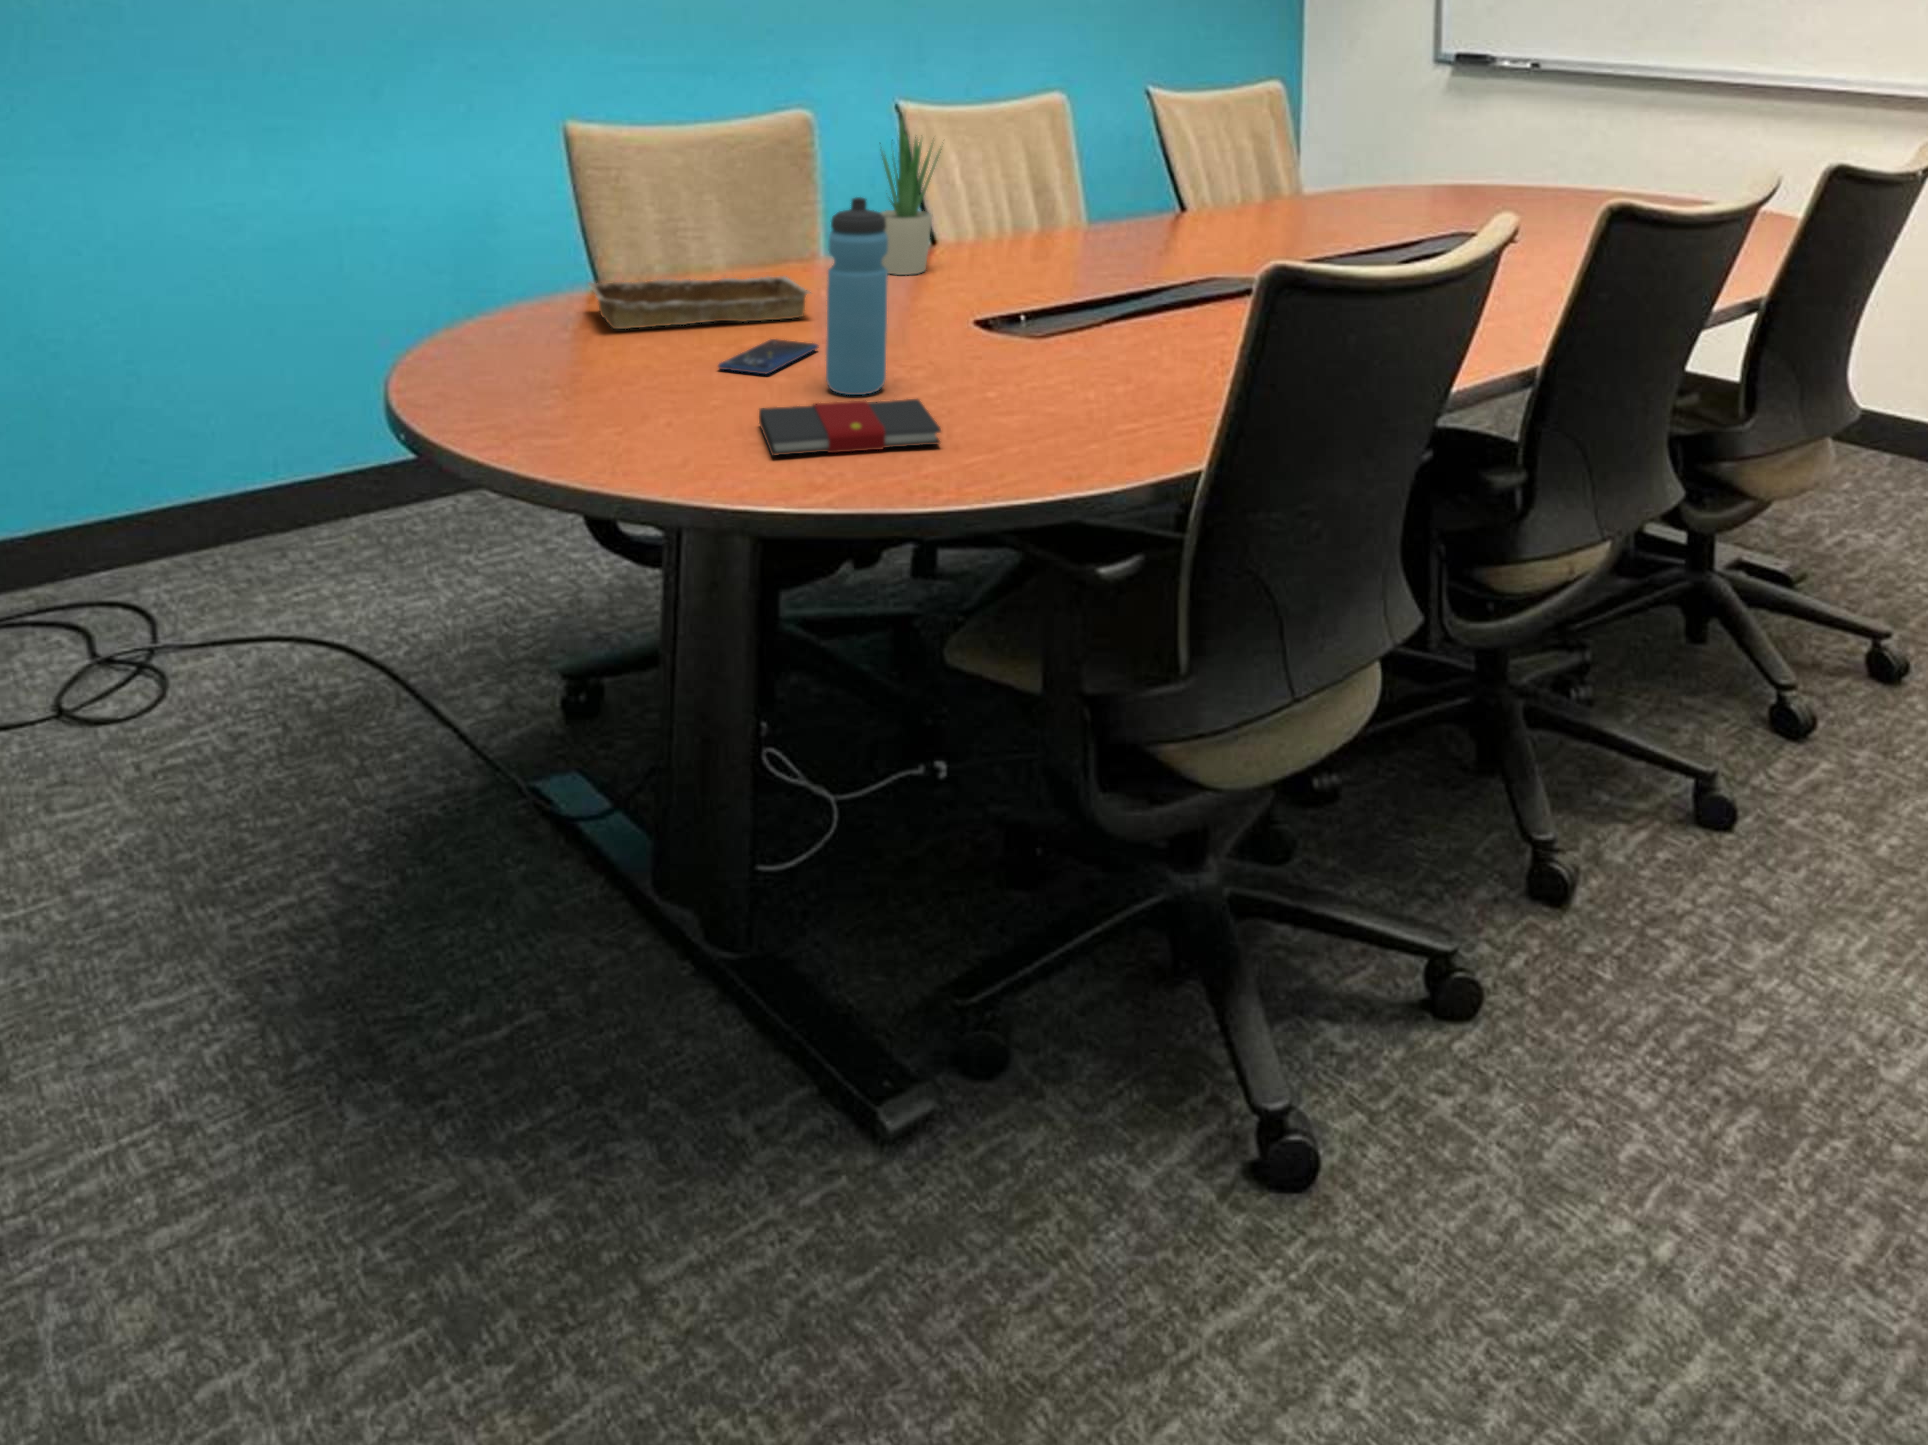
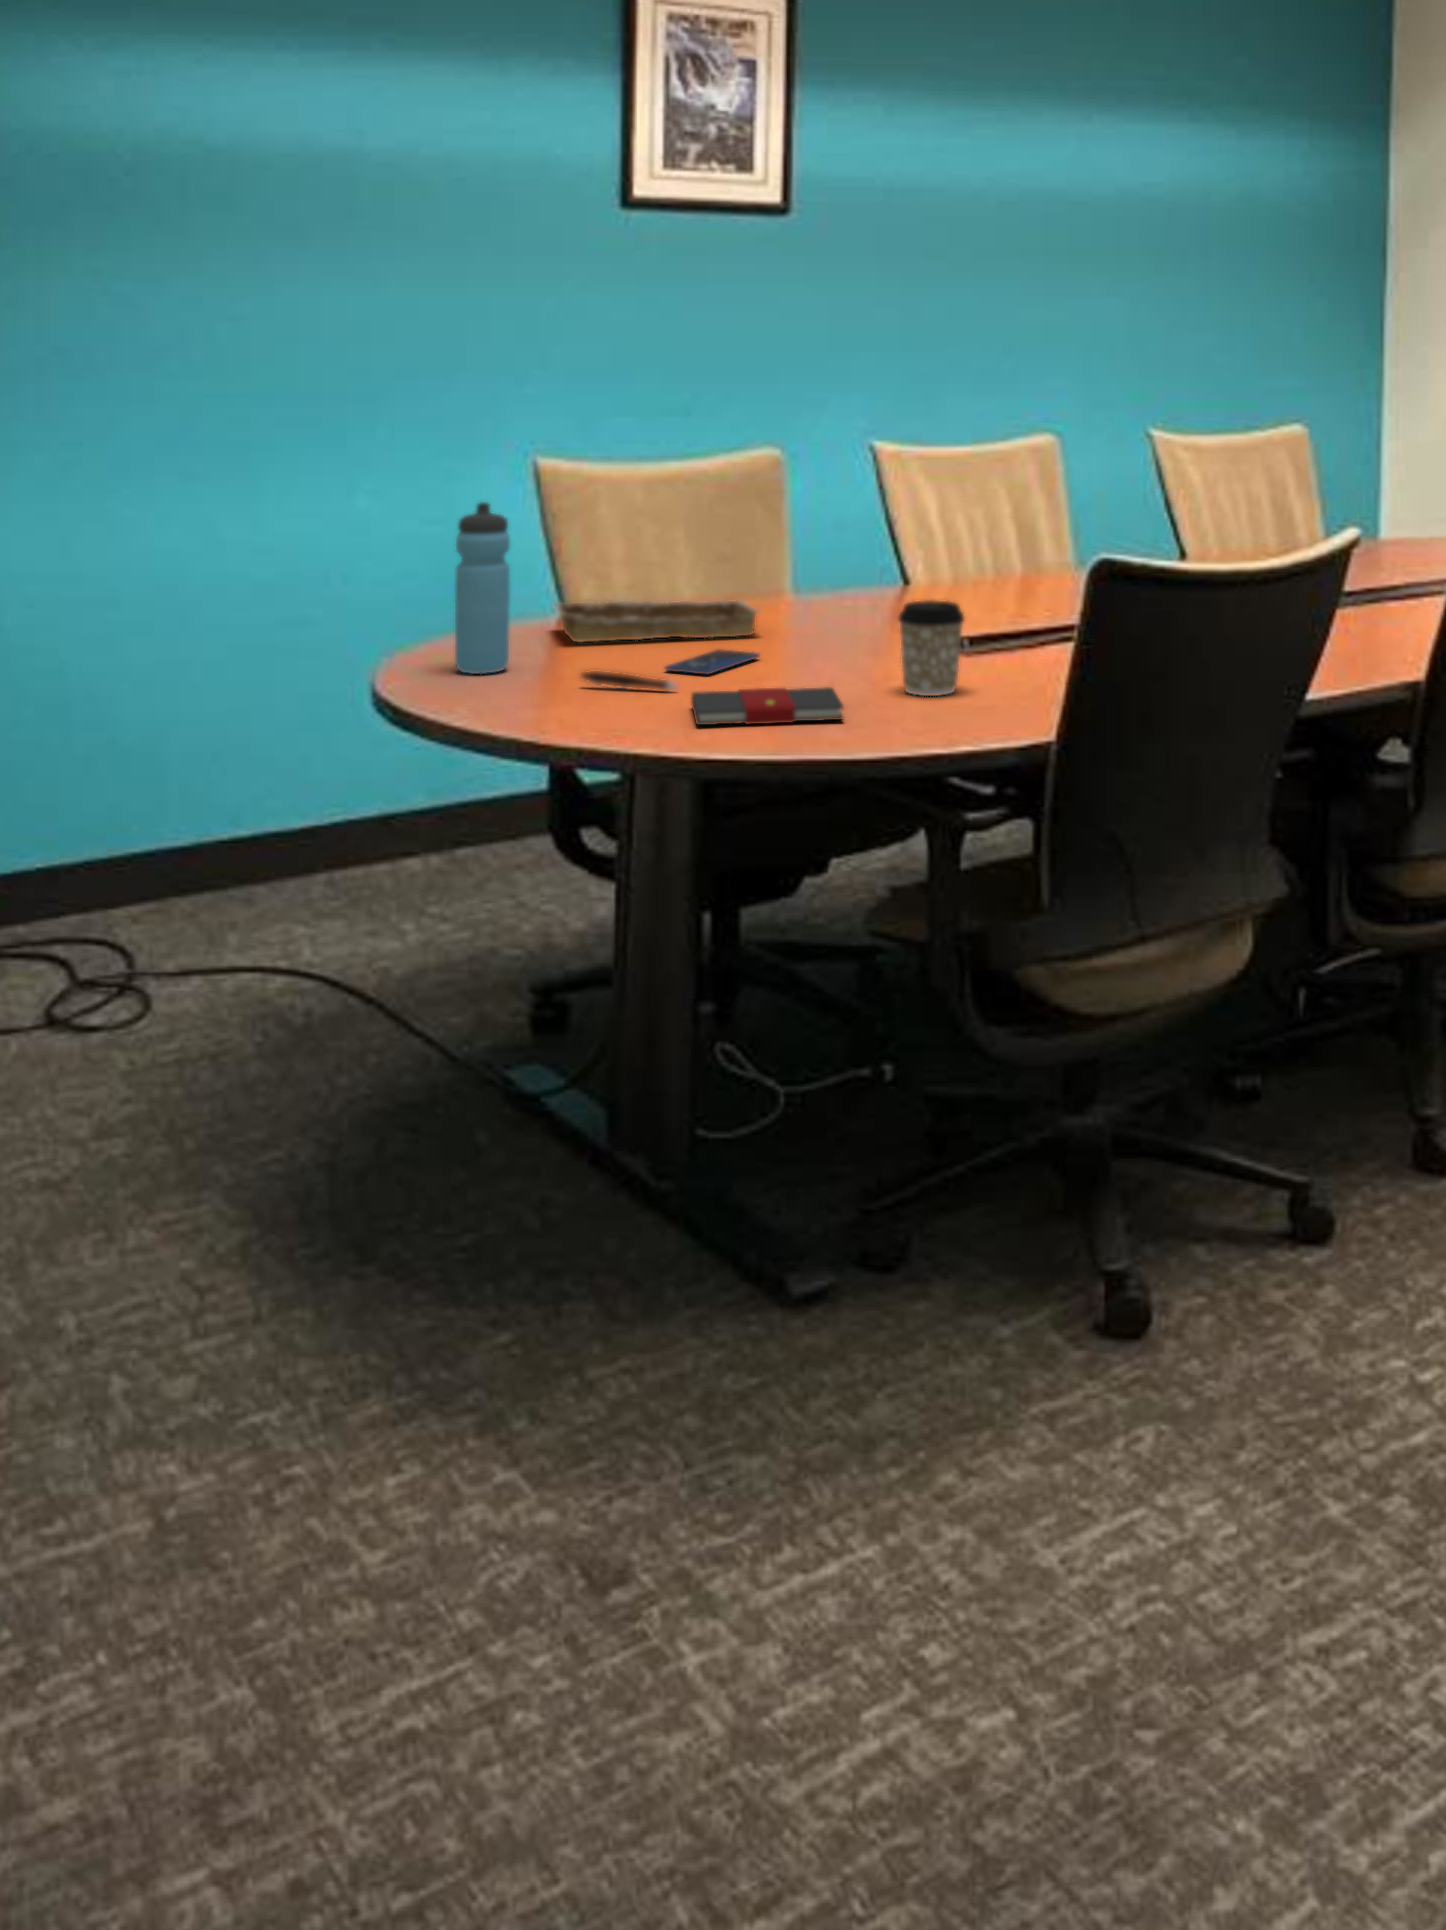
potted plant: present [880,117,941,275] -> none [836,445,904,605]
water bottle: present [826,197,888,395] -> present [455,502,510,674]
coffee cup: none [984,294,1060,404] -> present [898,600,964,696]
pen: none [627,377,740,400] -> present [582,671,676,690]

